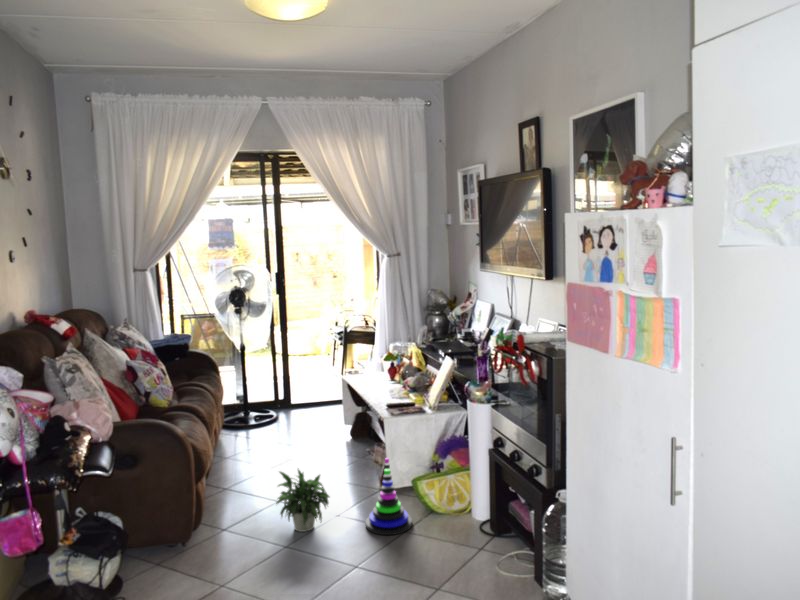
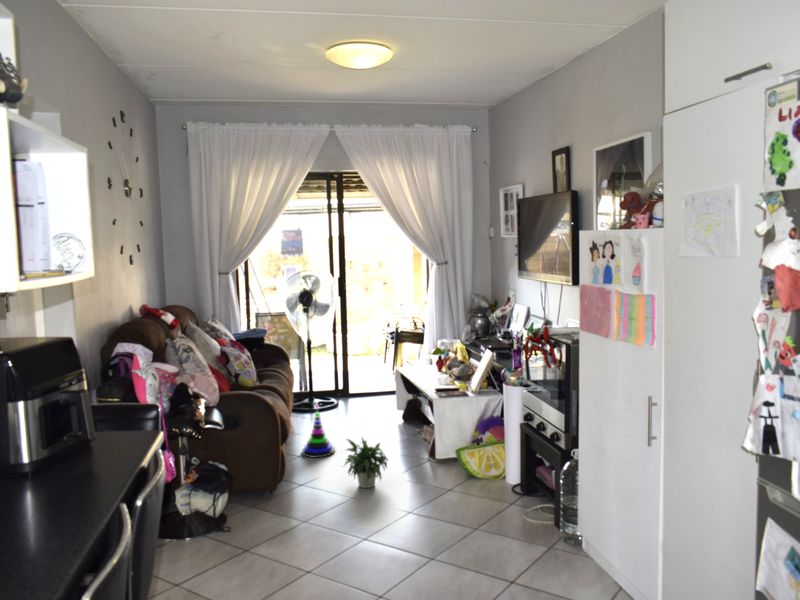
stacking toy: present [366,458,412,535] -> present [302,405,335,458]

